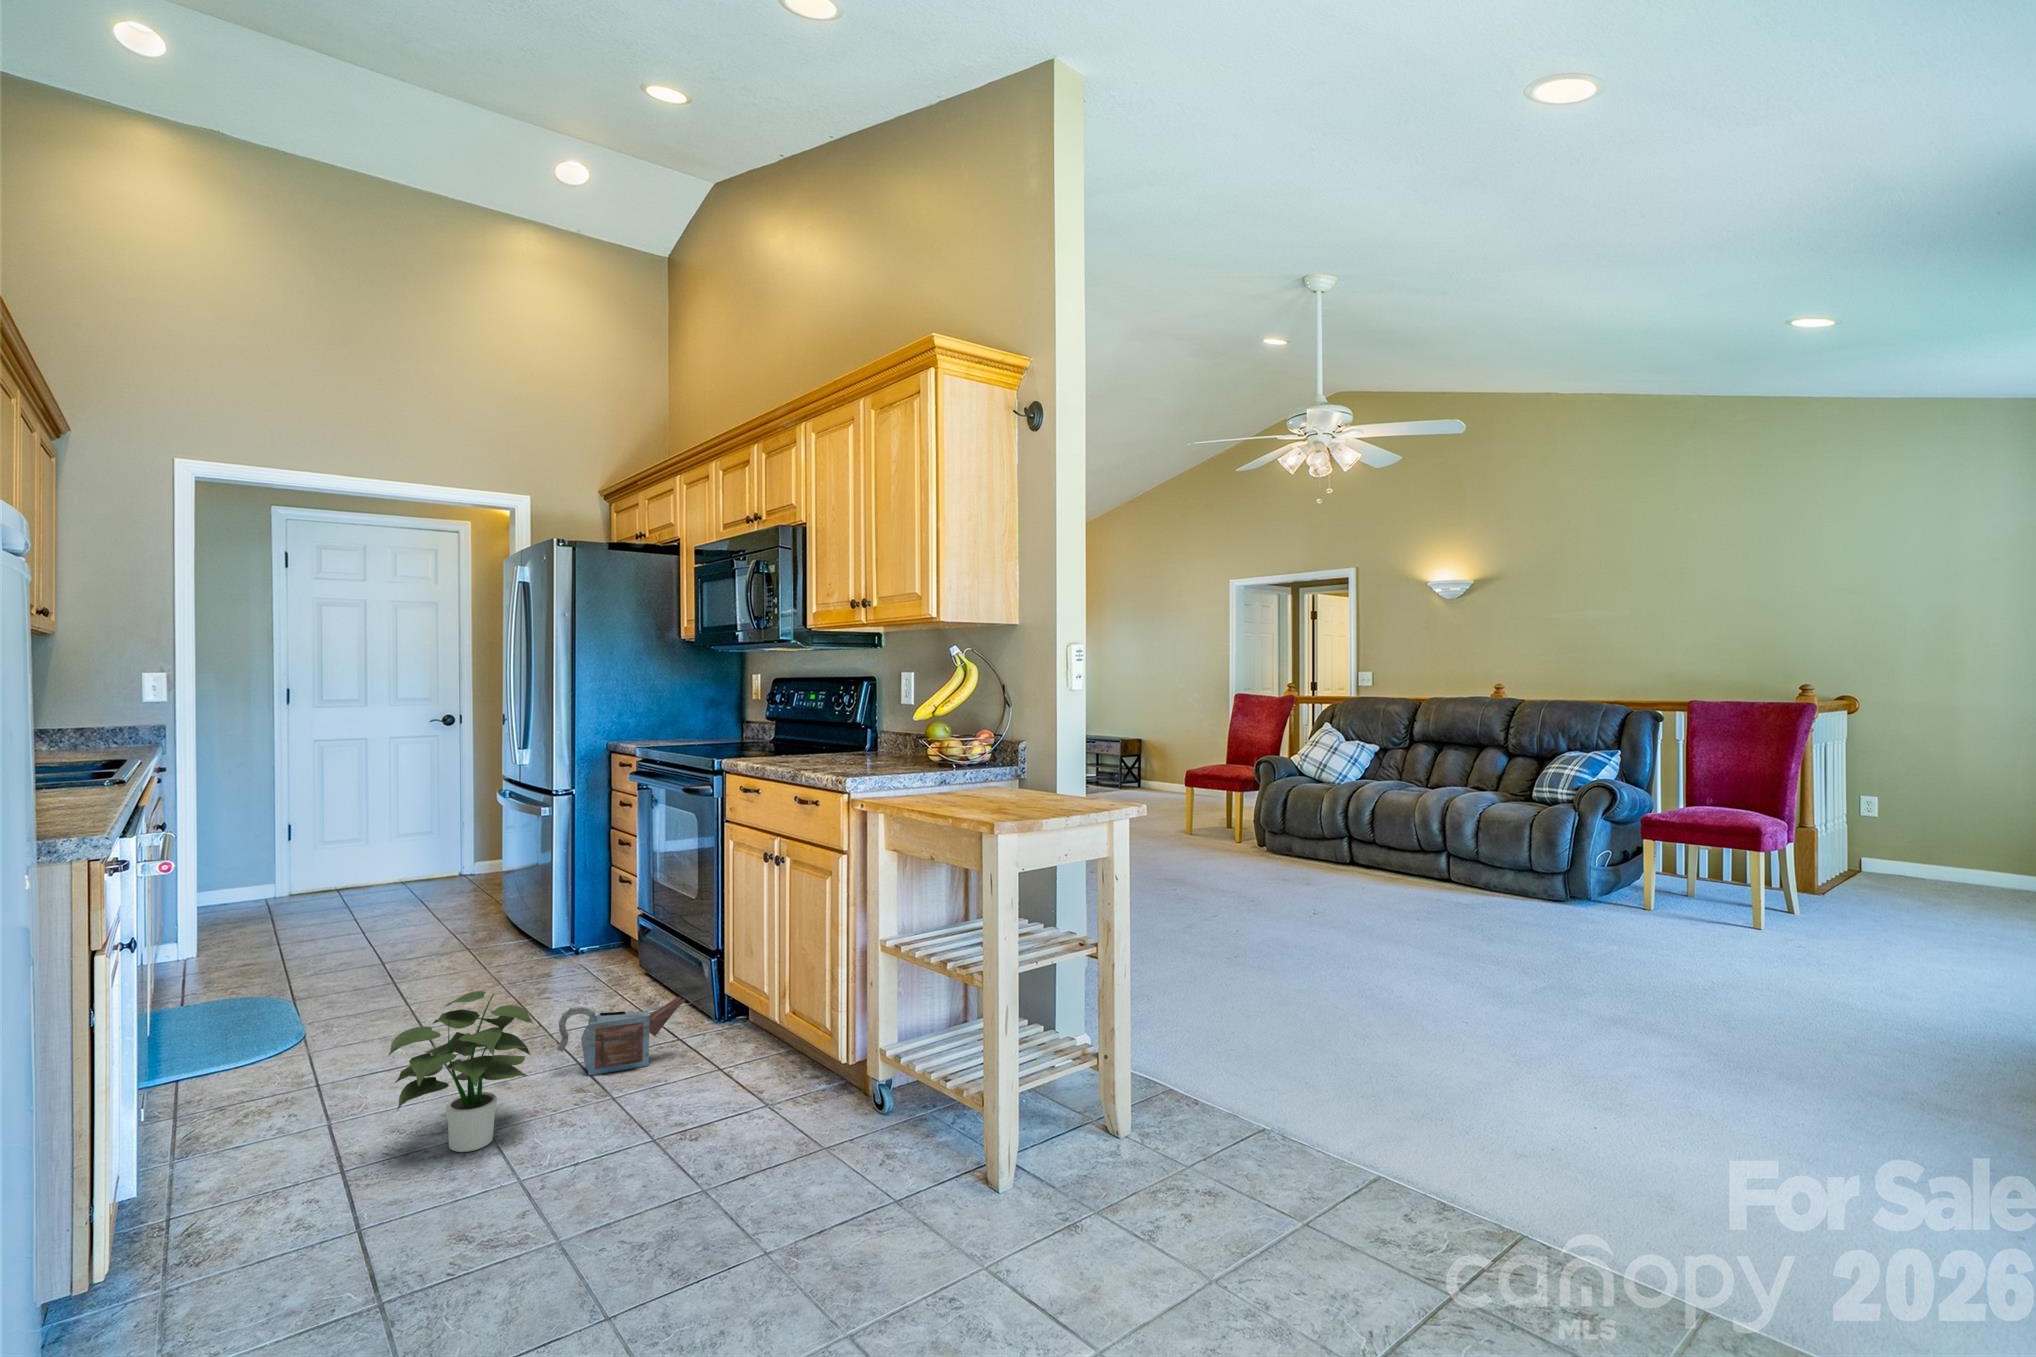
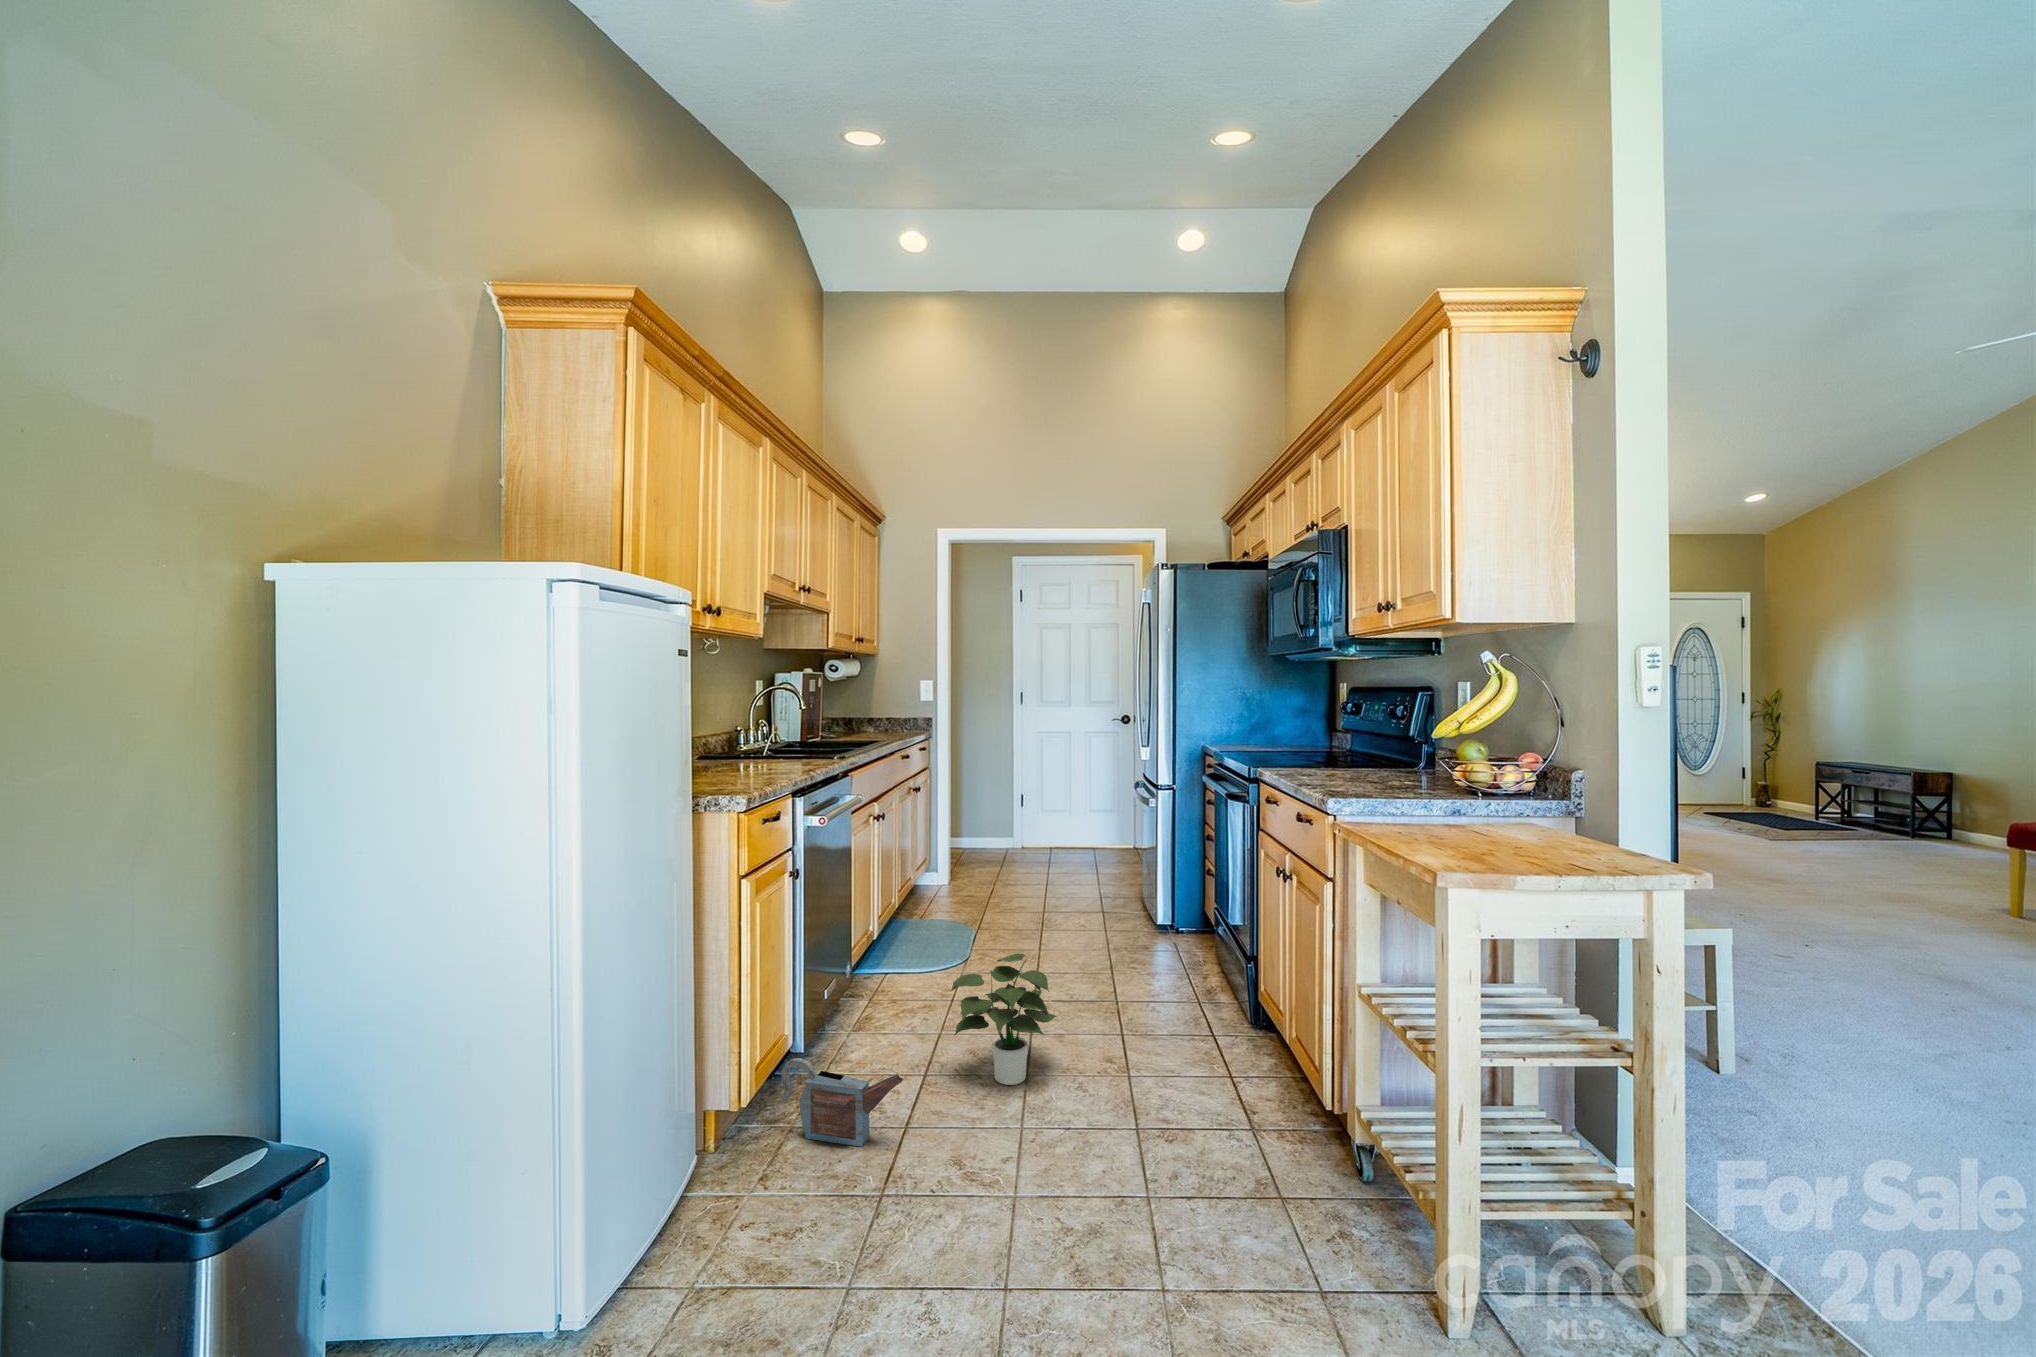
watering can: present [557,997,685,1075] -> present [780,1058,903,1147]

